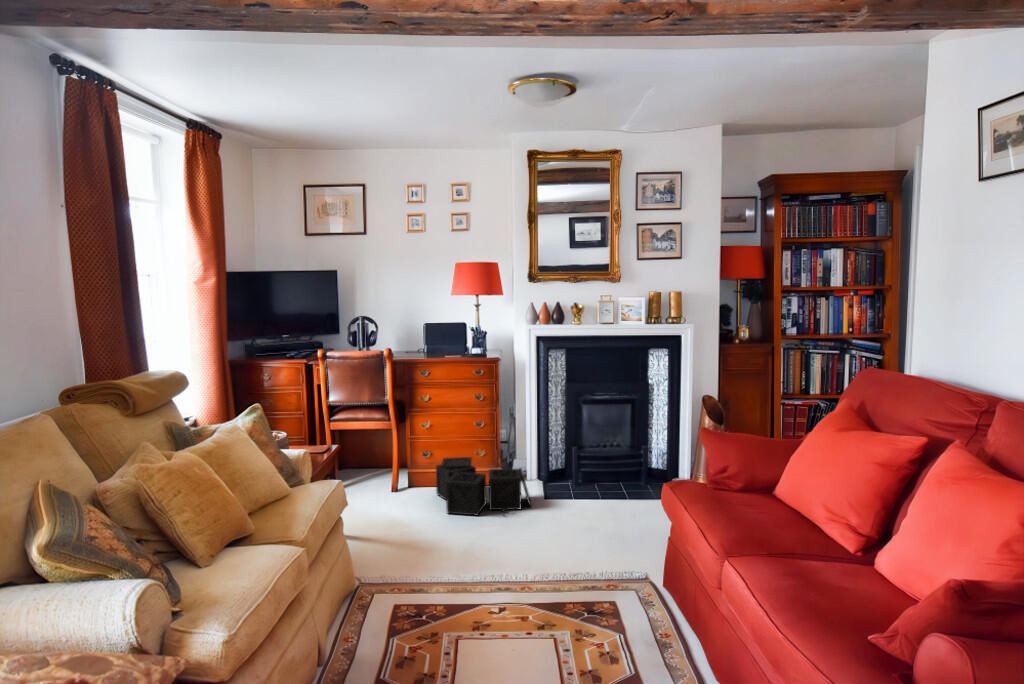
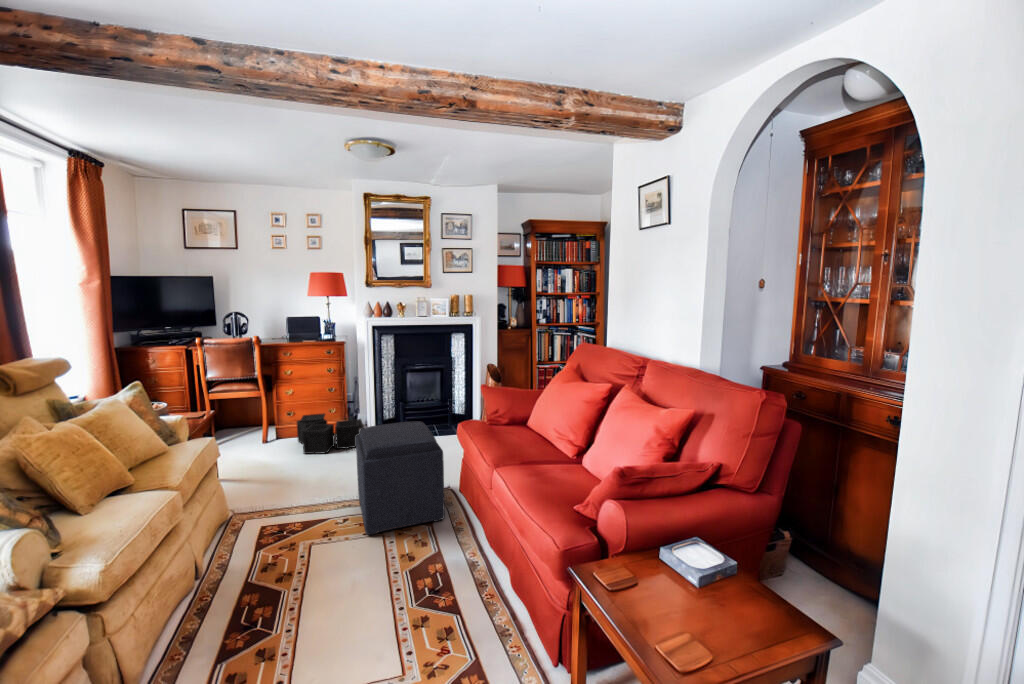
ottoman: none [536,482,685,663] -> present [356,422,445,535]

